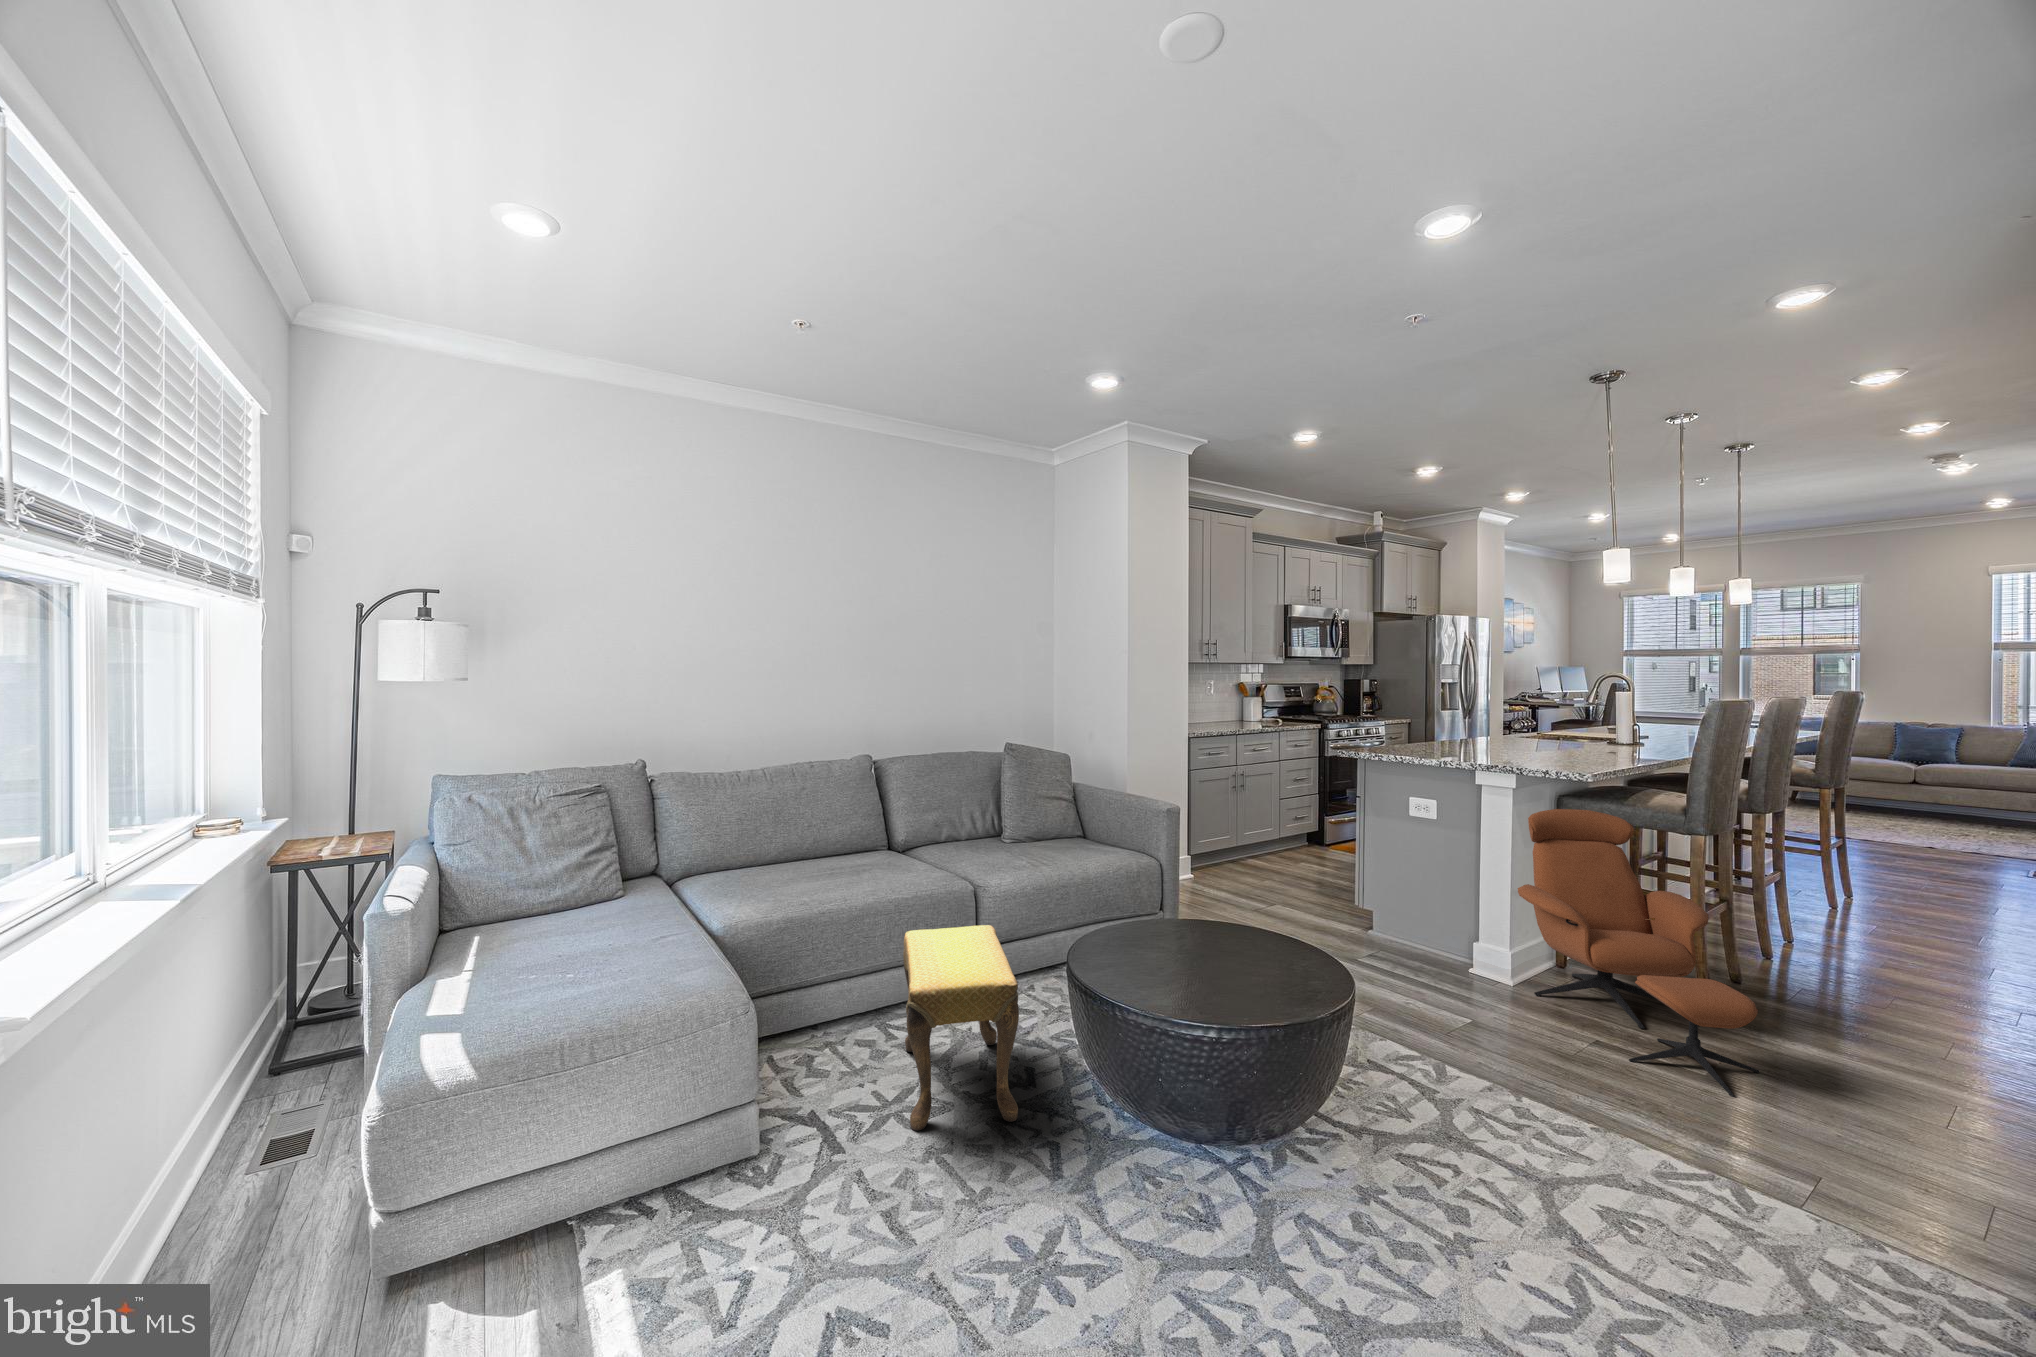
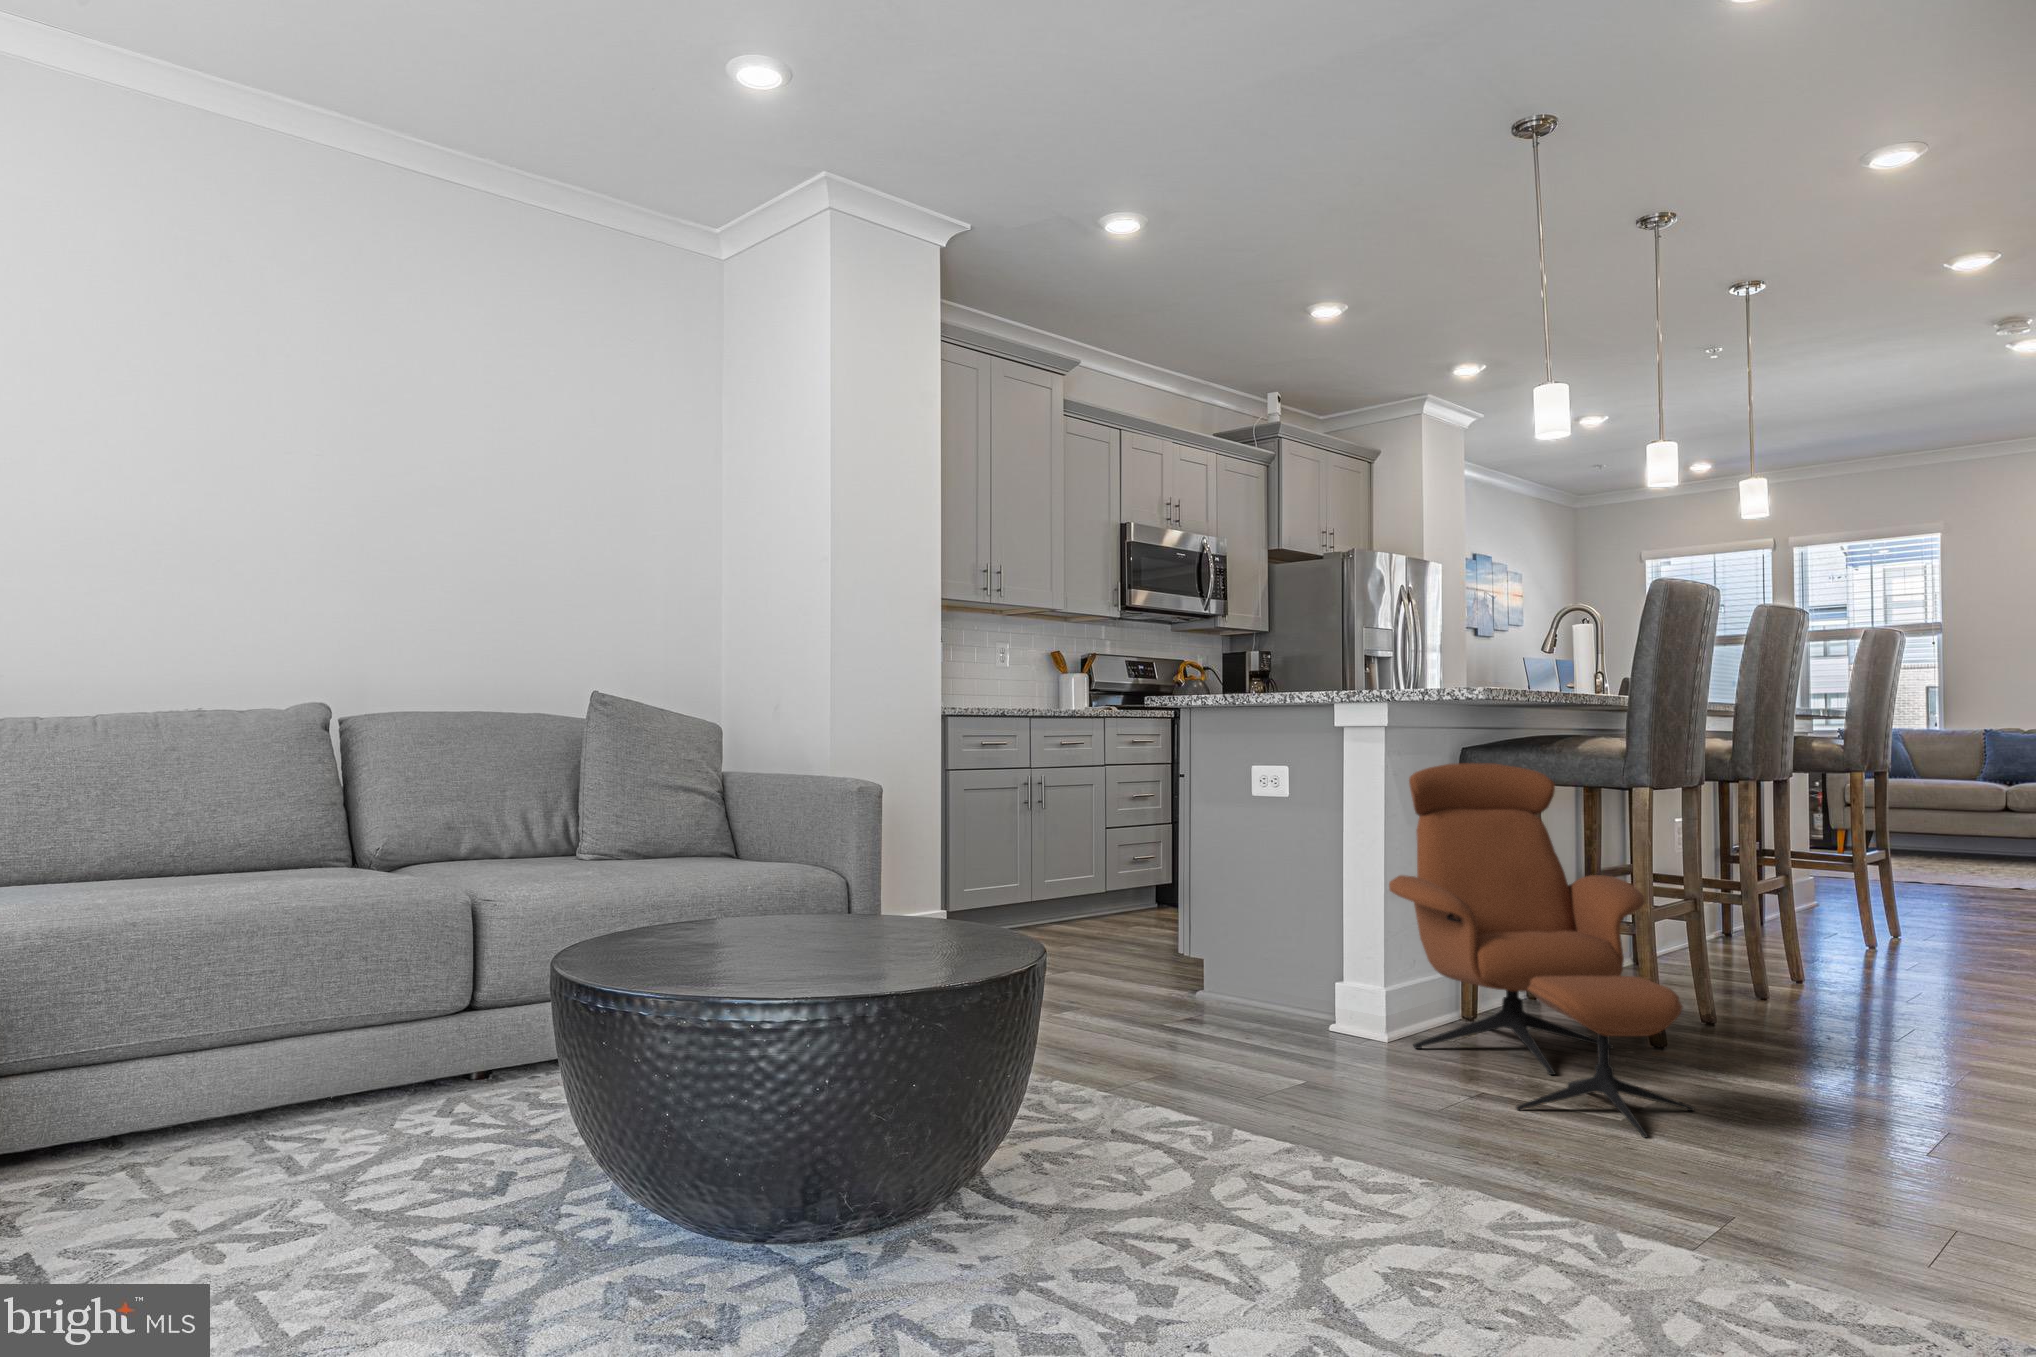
footstool: present [903,925,1019,1131] -> none [212,930,467,1267]

